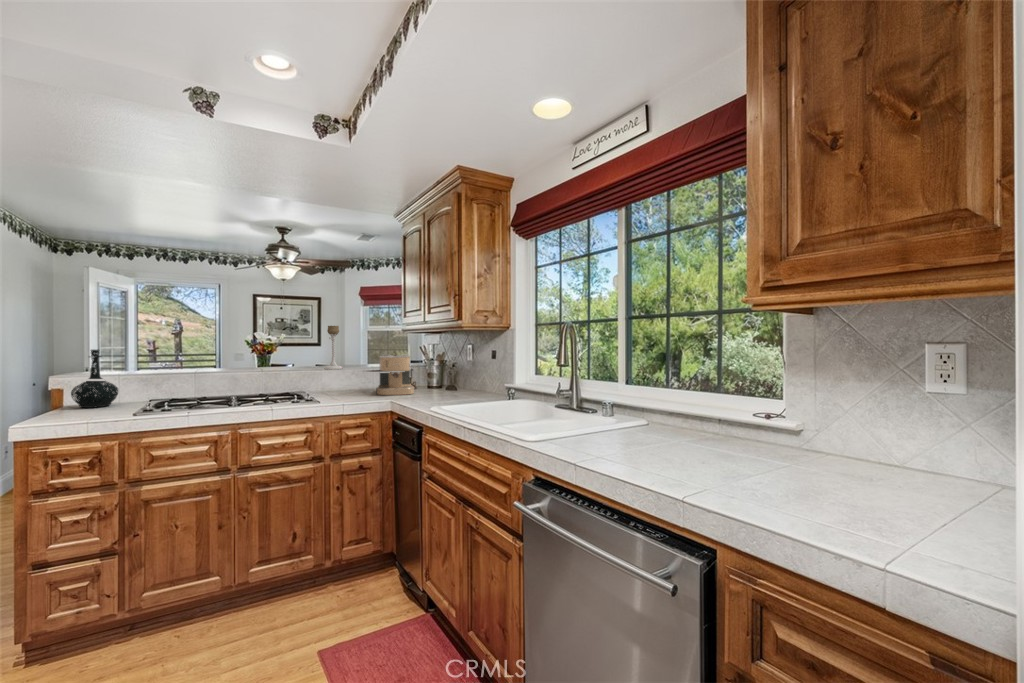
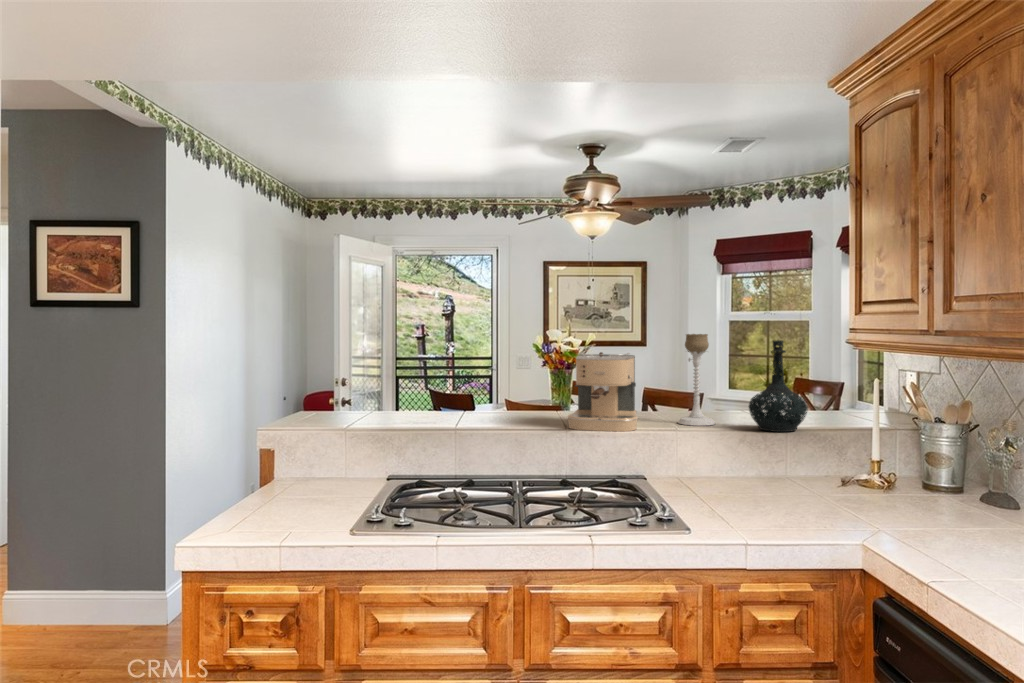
bottle: present [71,350,118,408] -> present [749,340,808,432]
coffee maker: present [377,354,414,395] -> present [568,352,638,431]

